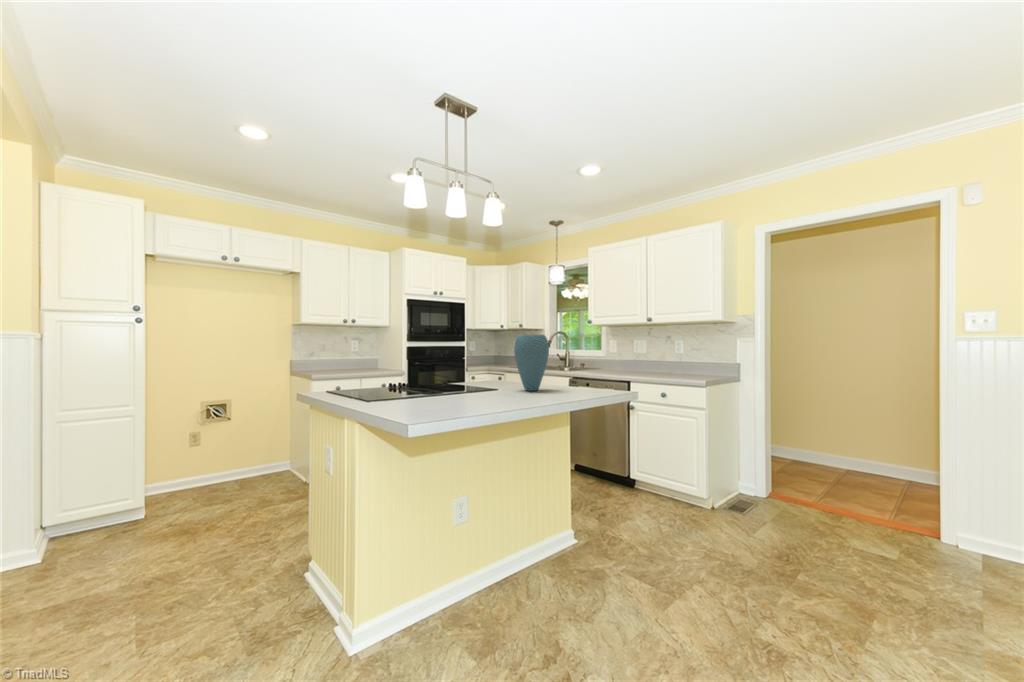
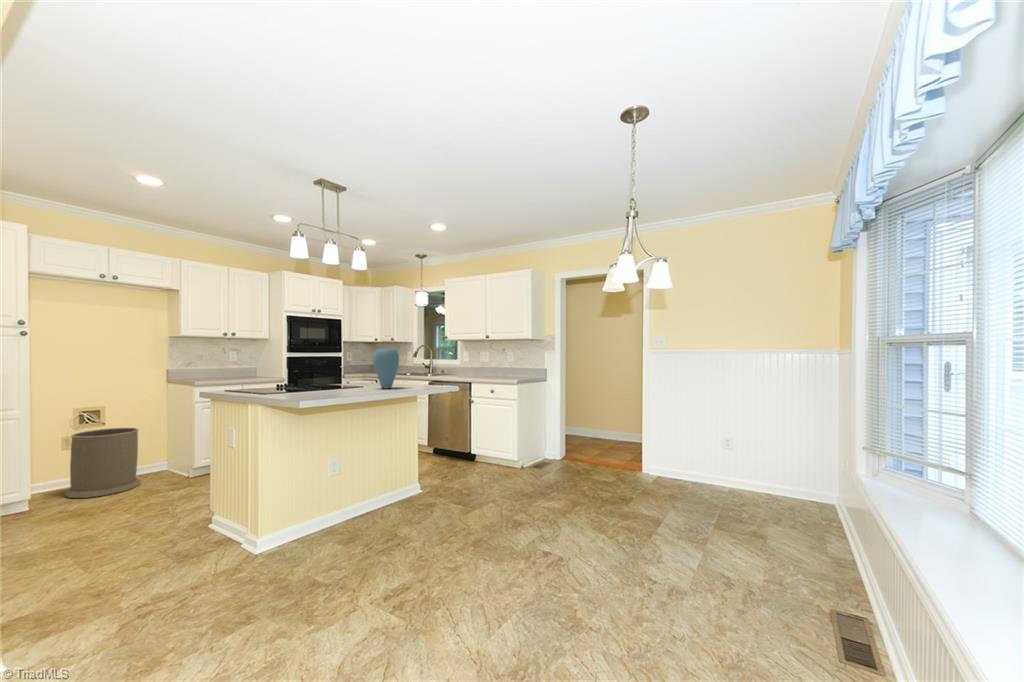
trash can: none [192,424,262,501] -> present [65,428,141,498]

